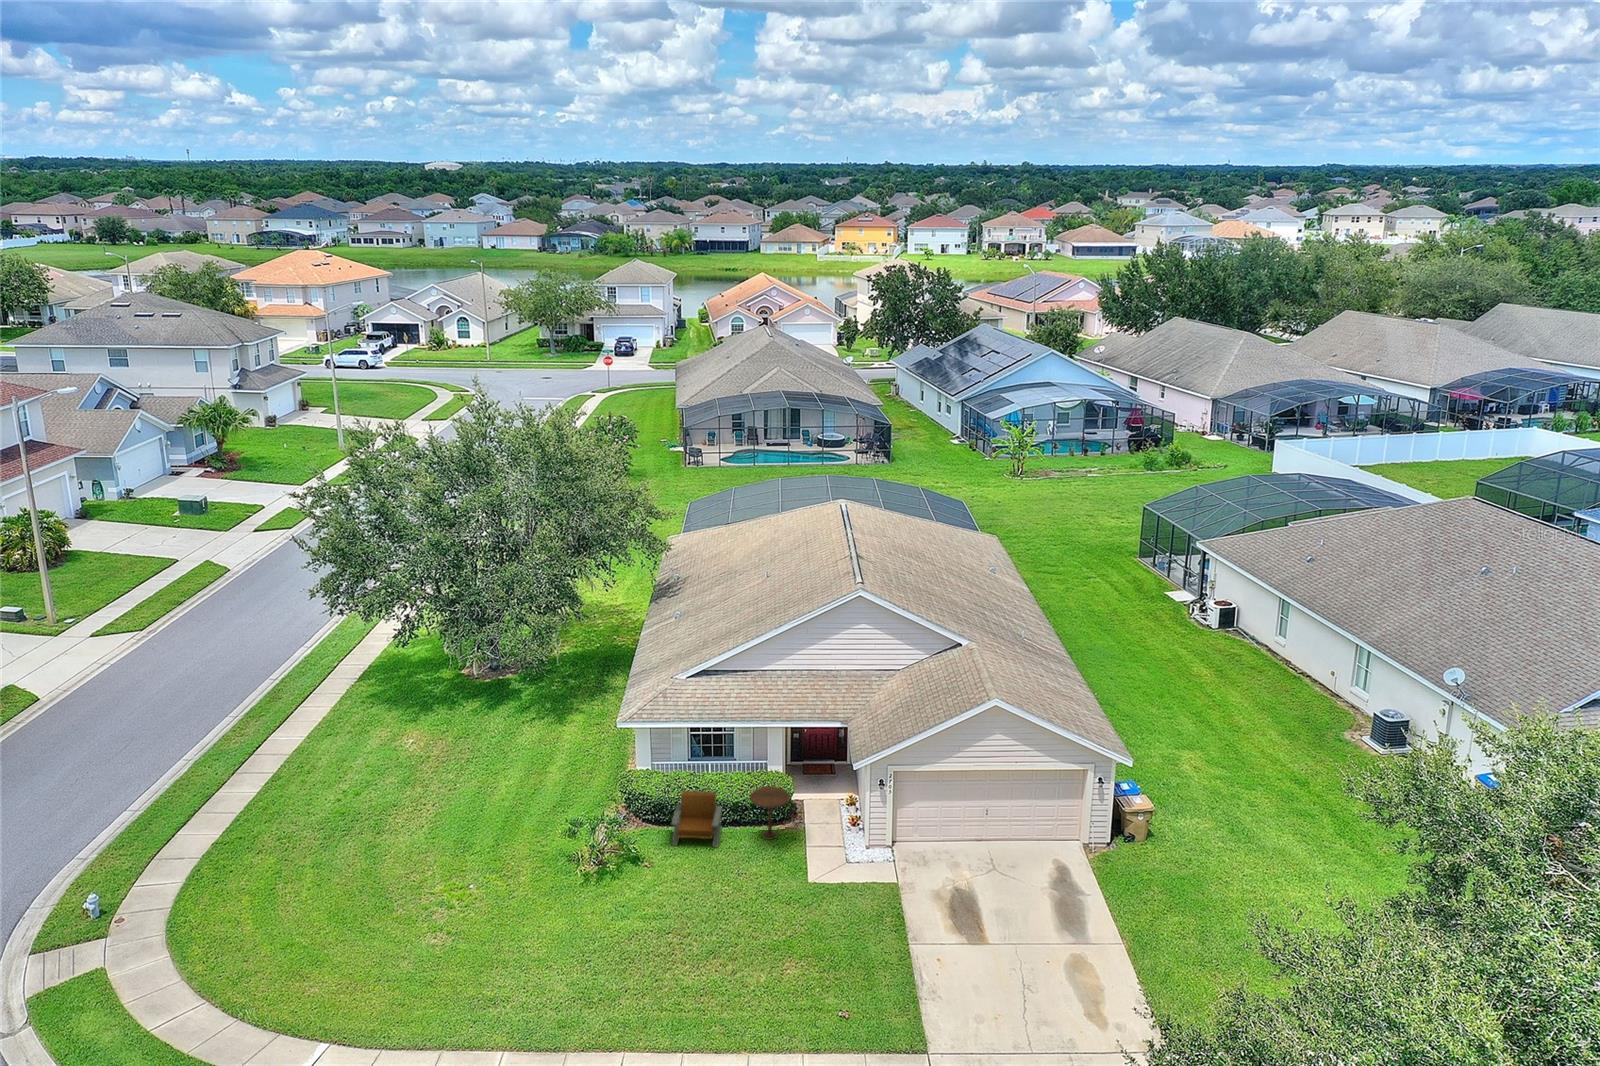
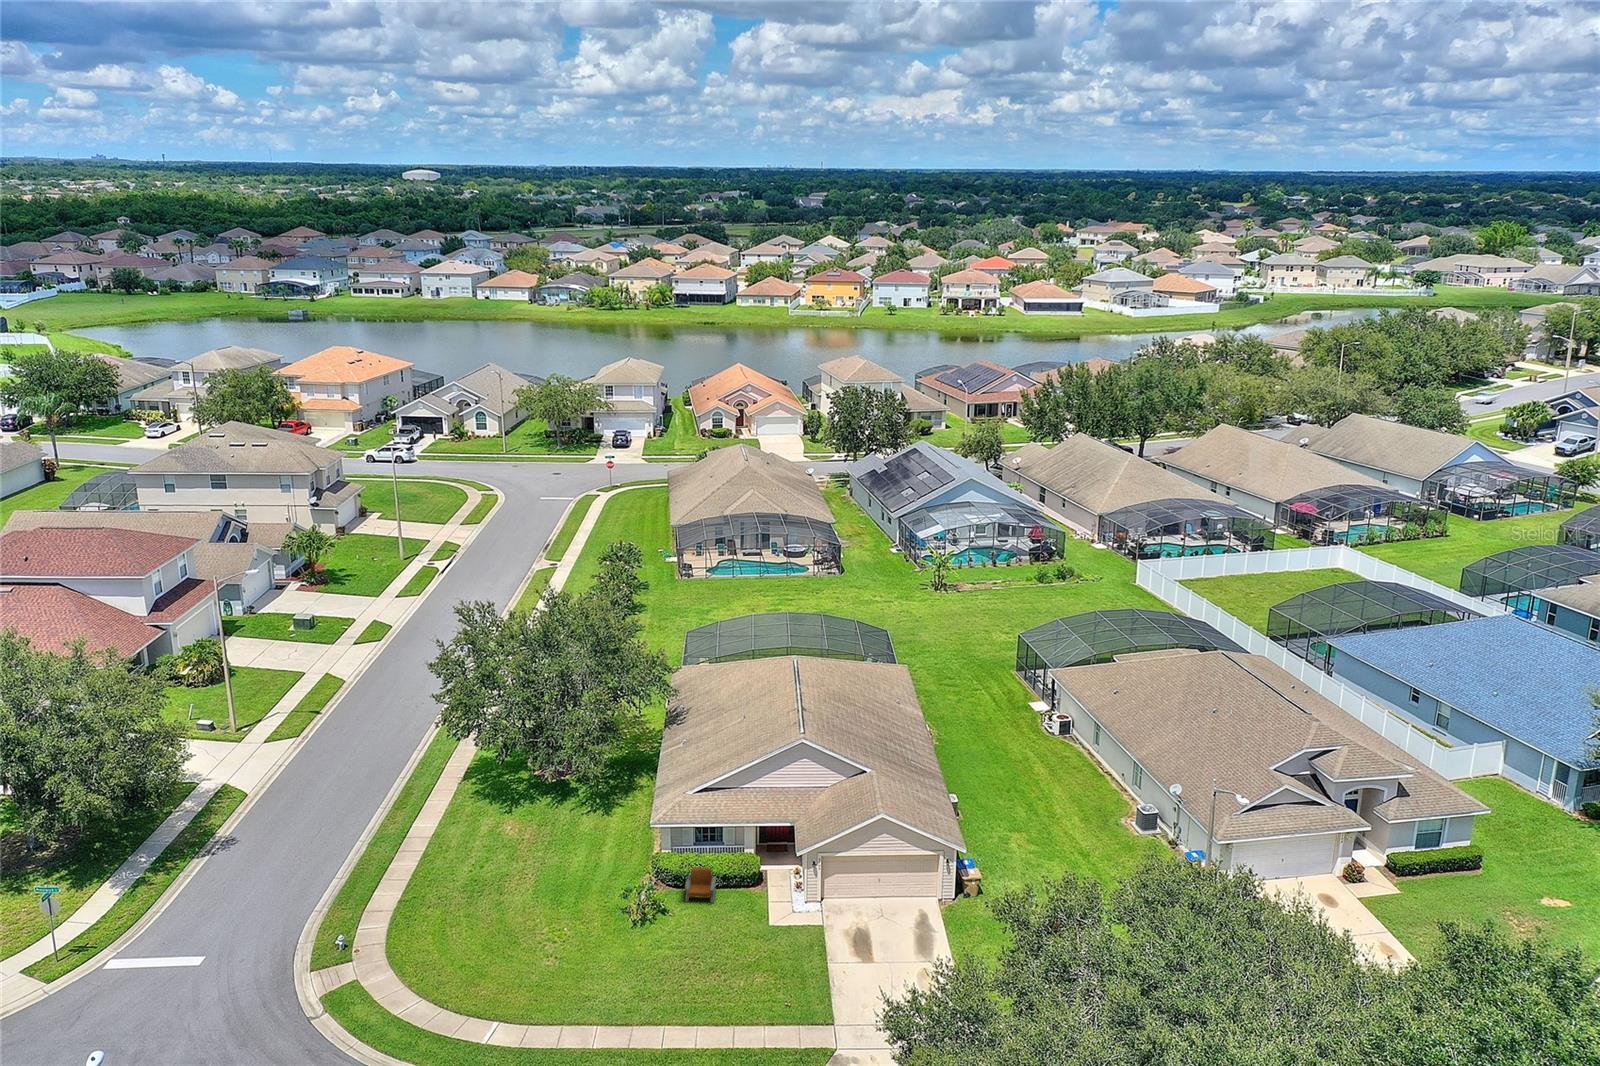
pedestal table: present [750,786,791,840] -> none [733,864,759,898]

